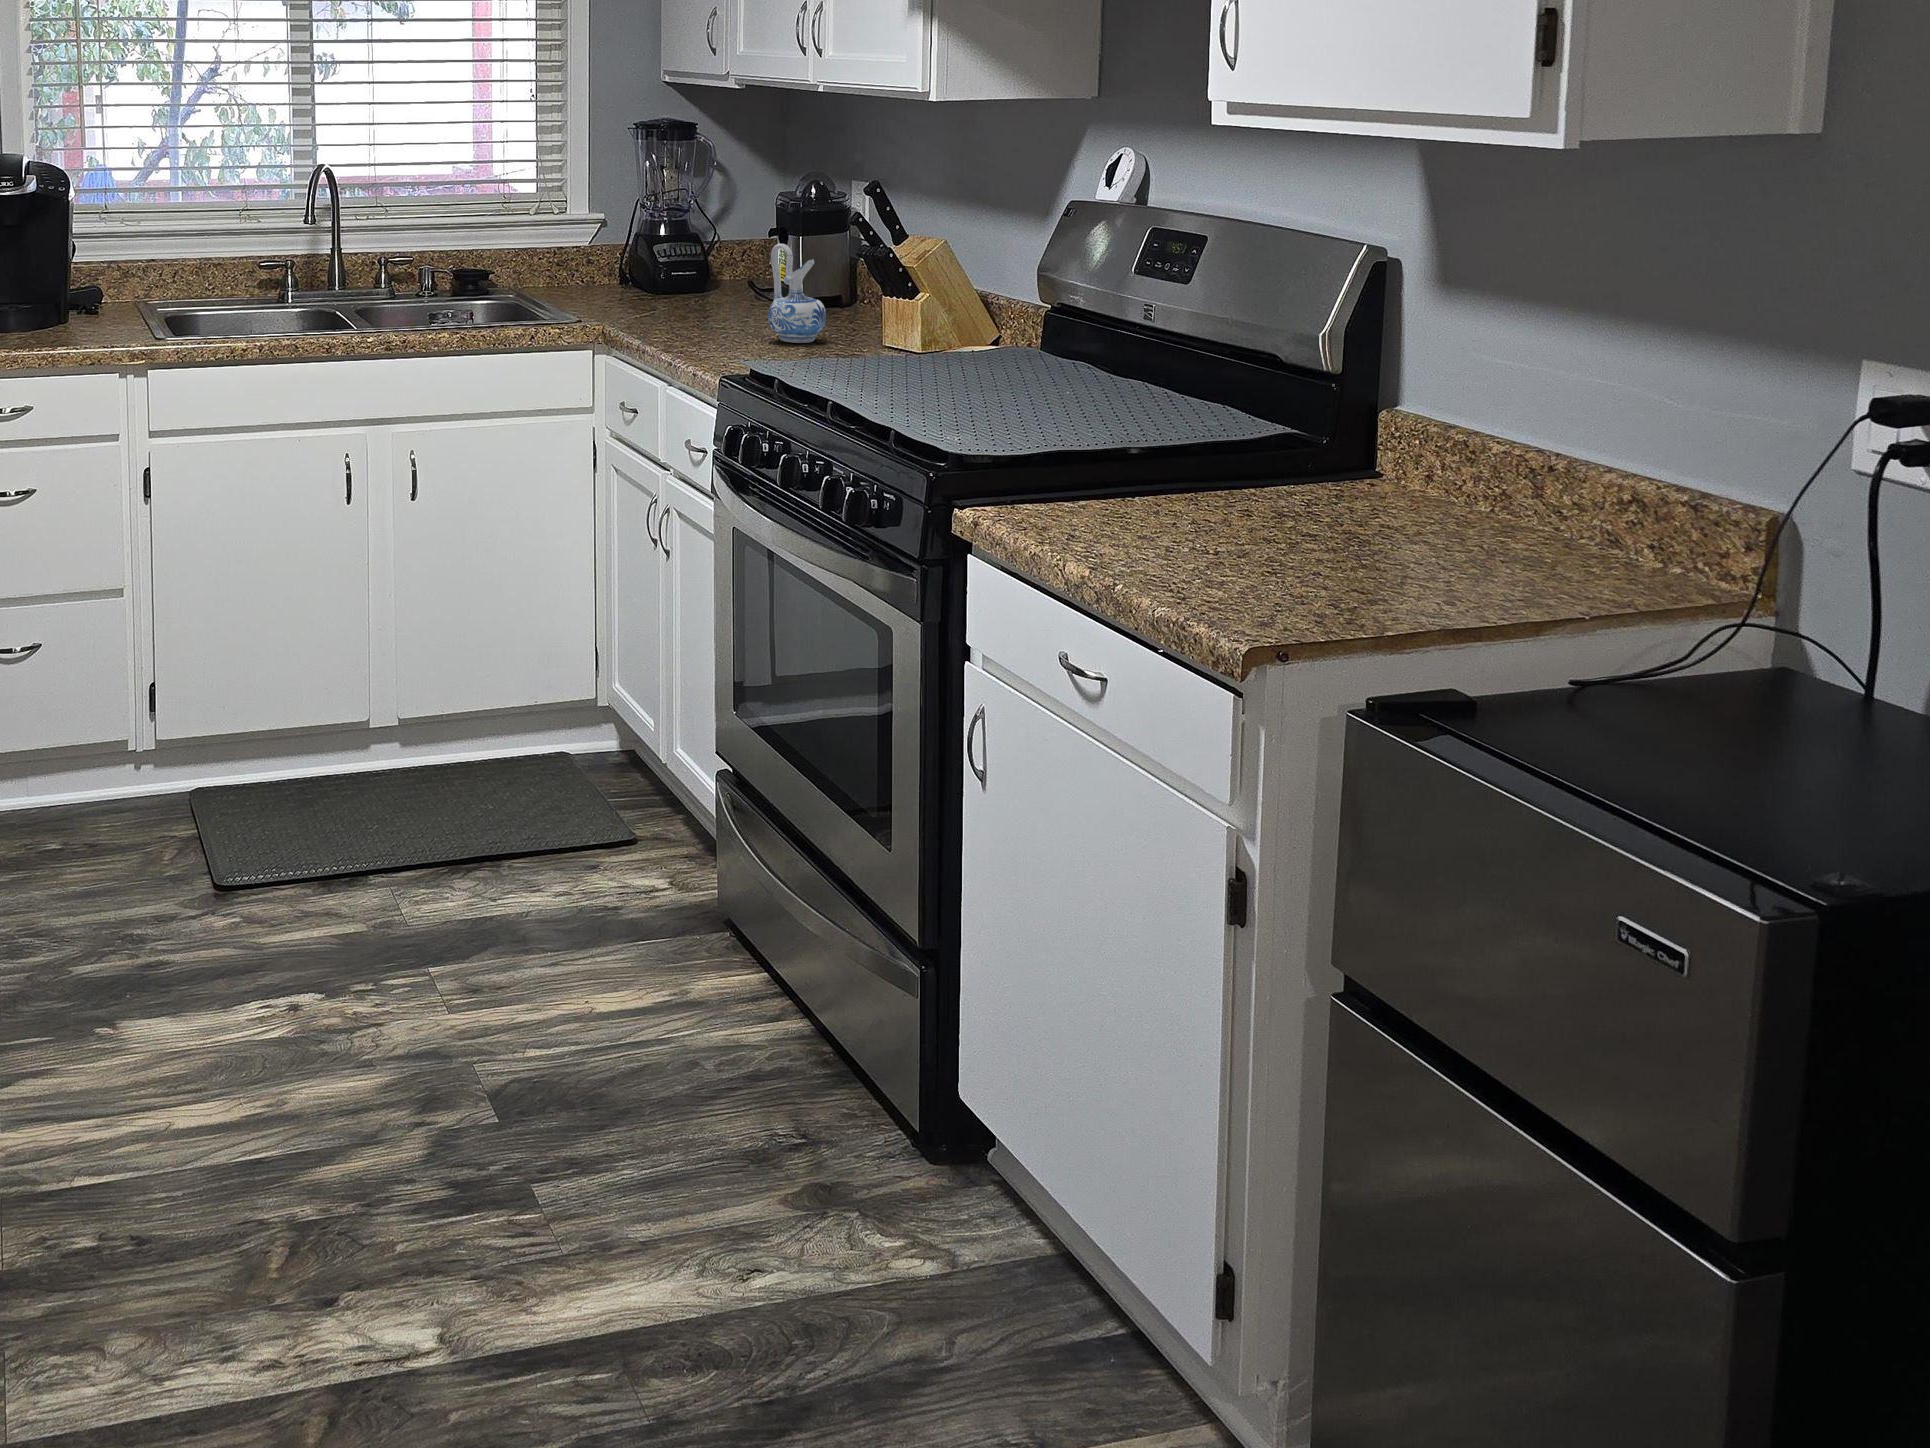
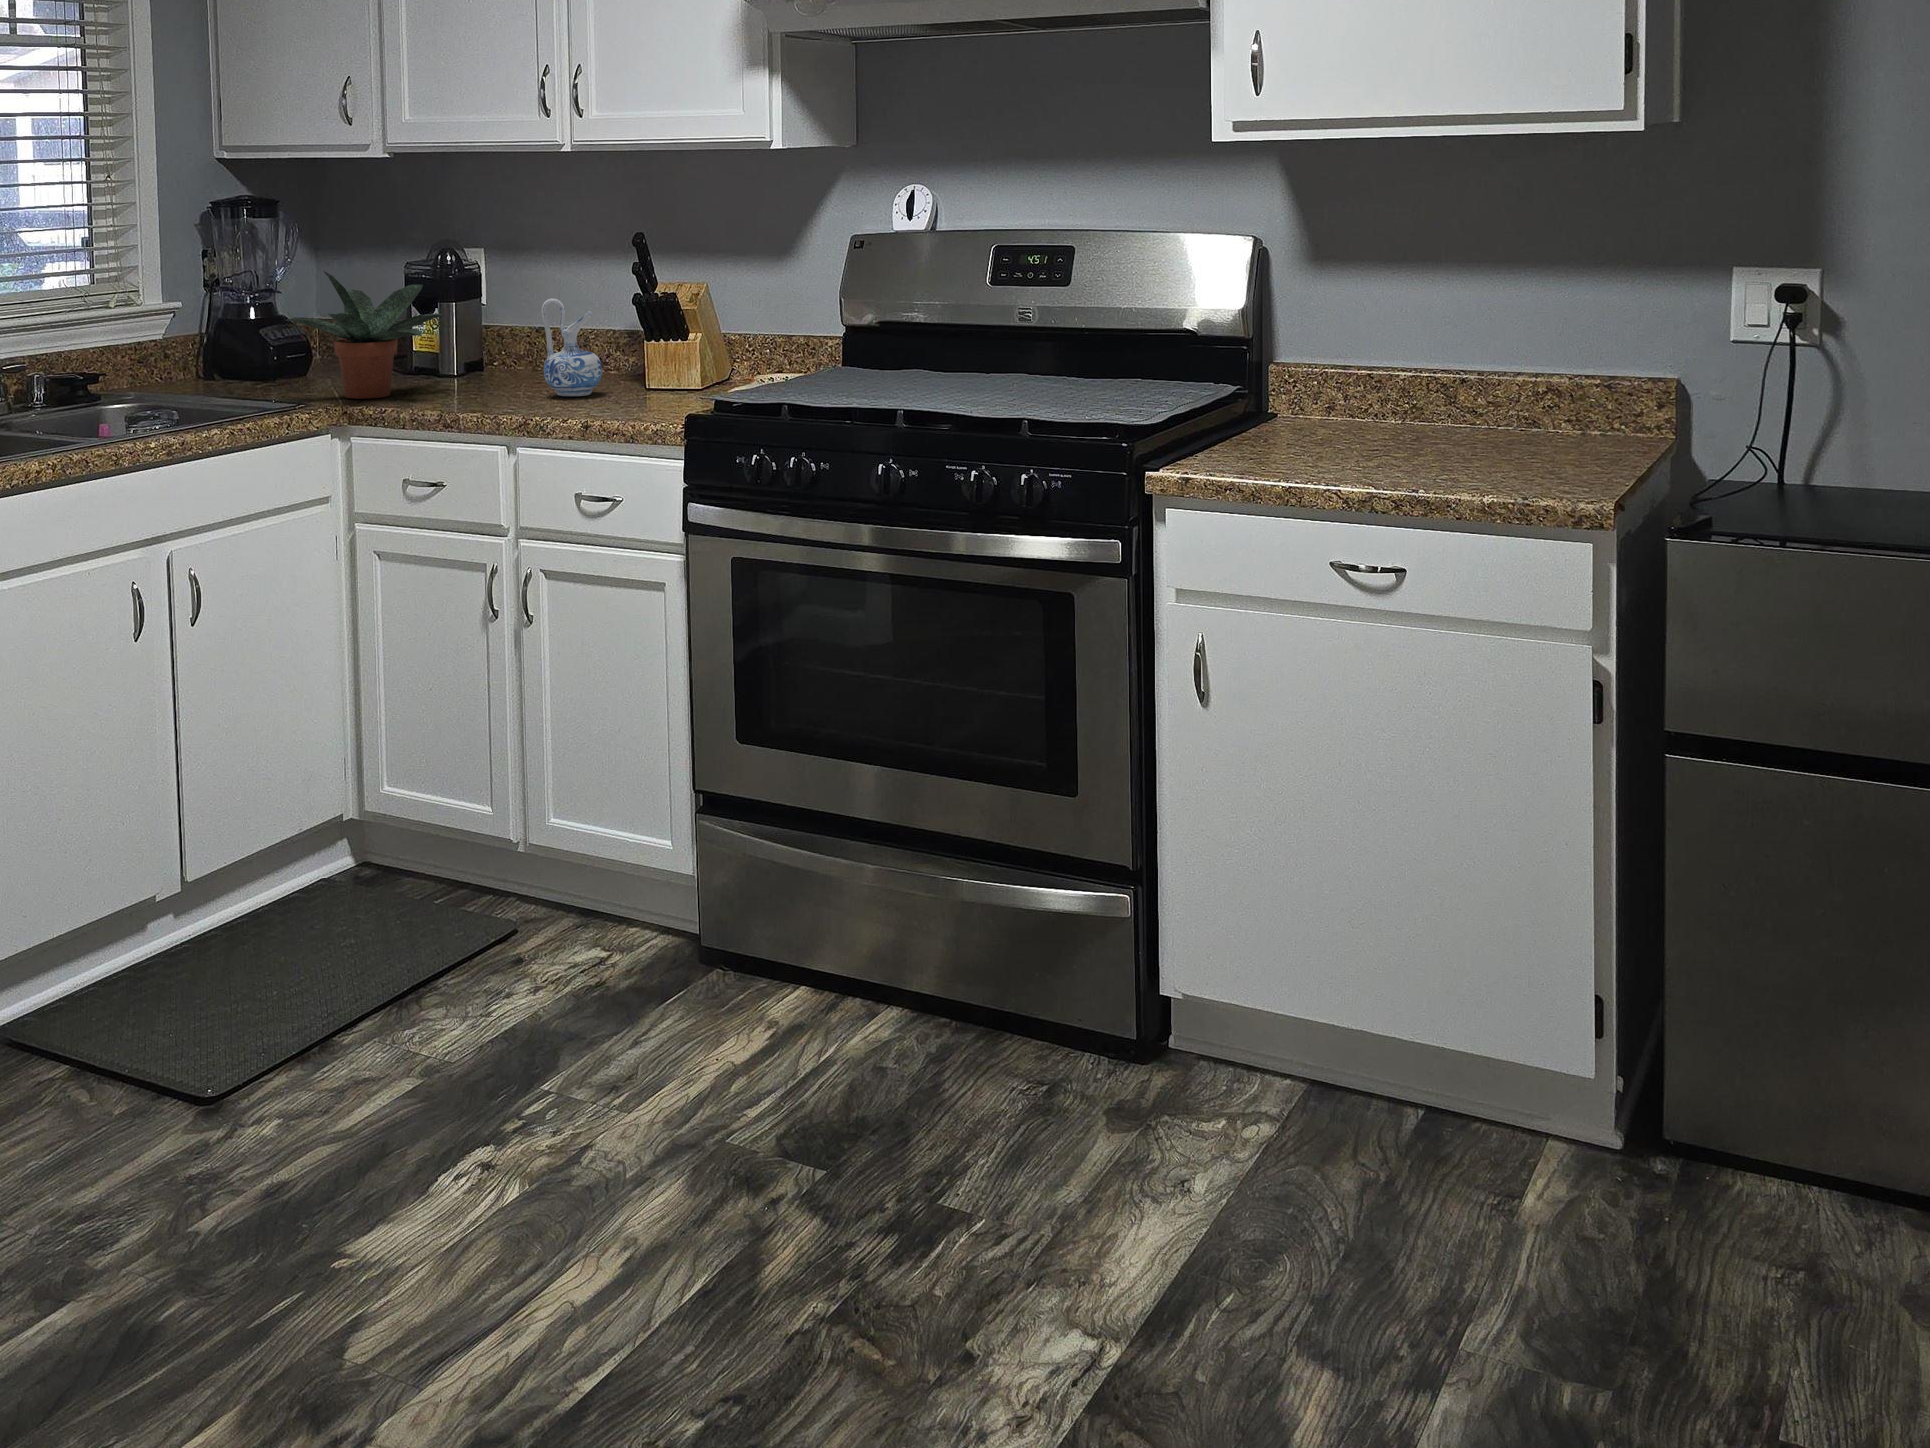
potted plant: none [604,197,739,321] -> present [285,271,445,399]

